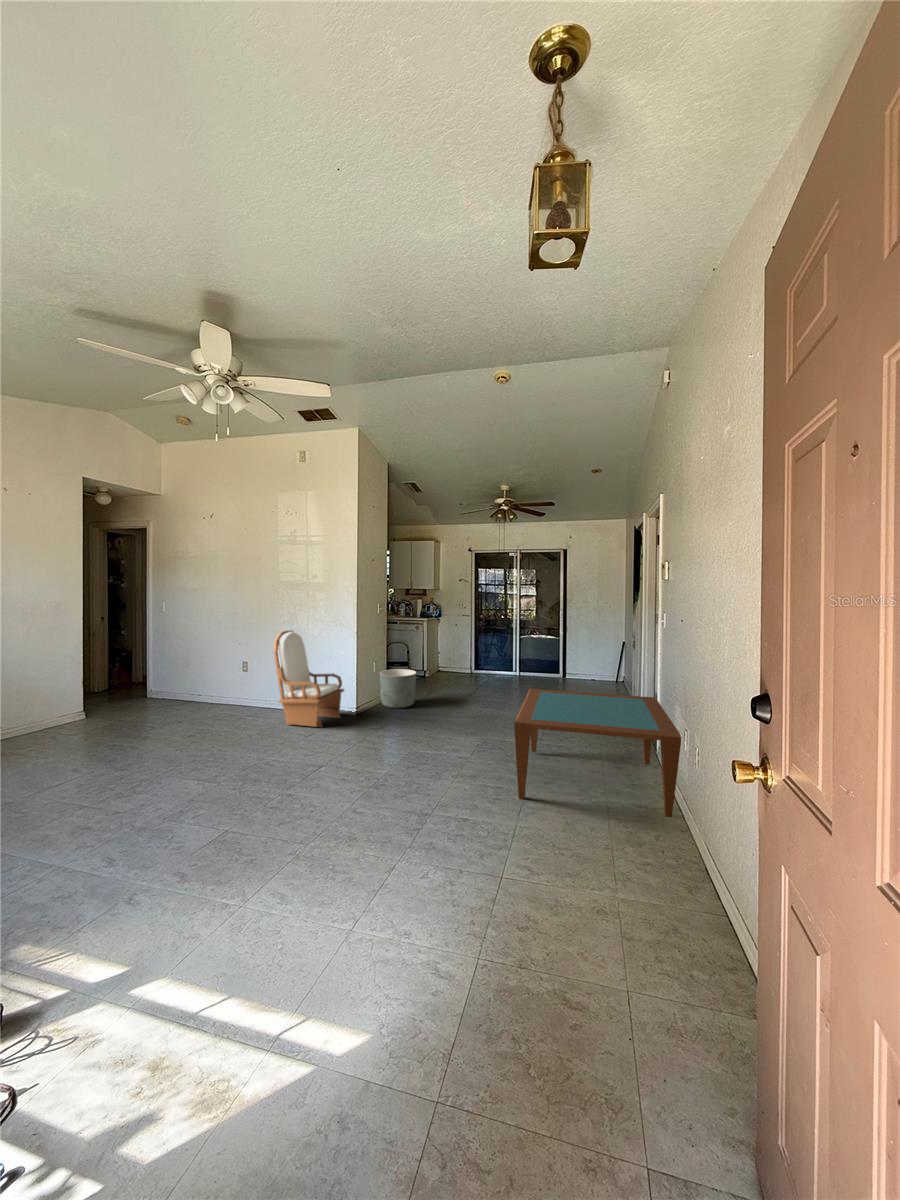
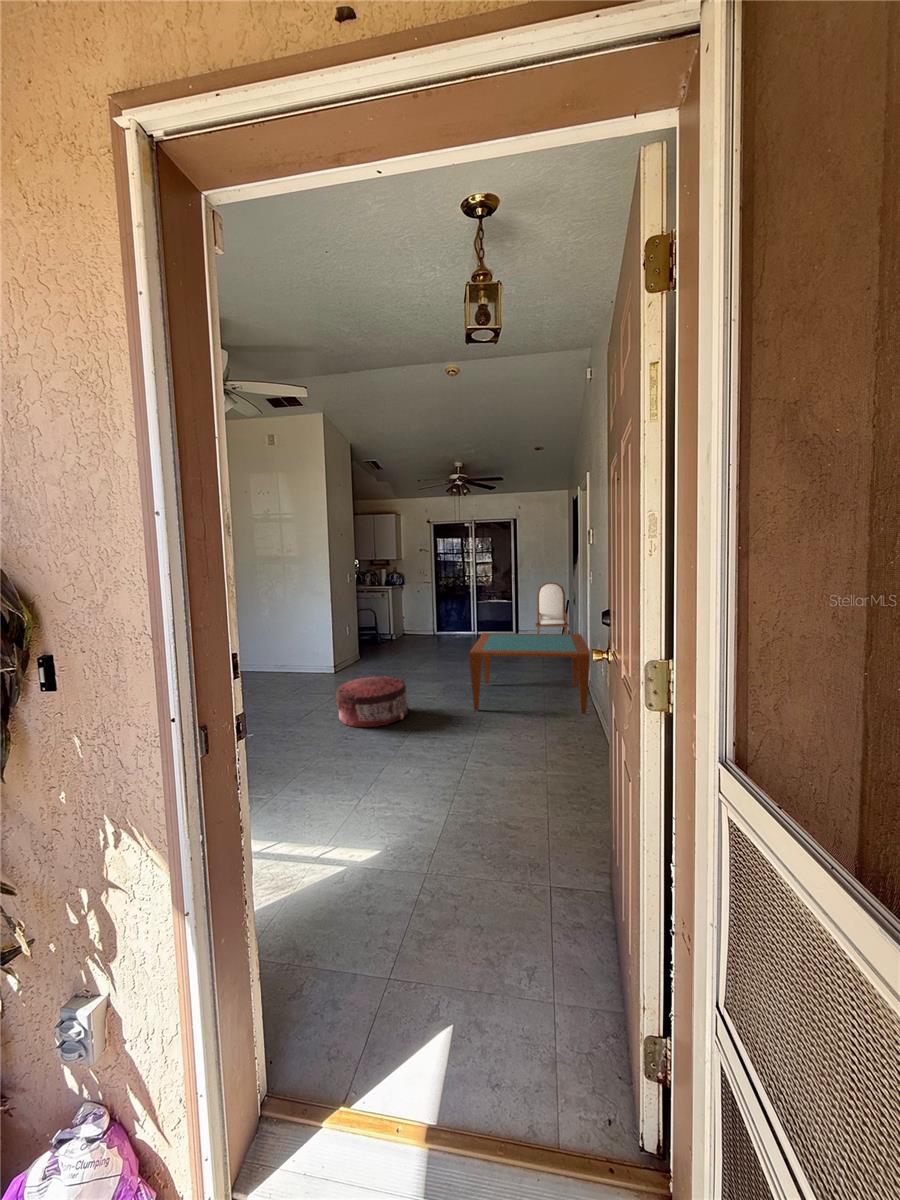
armchair: present [274,630,344,727] -> present [536,583,569,634]
planter: present [380,669,416,708] -> none [353,630,386,663]
pouf: none [342,743,436,818] -> present [336,676,409,727]

